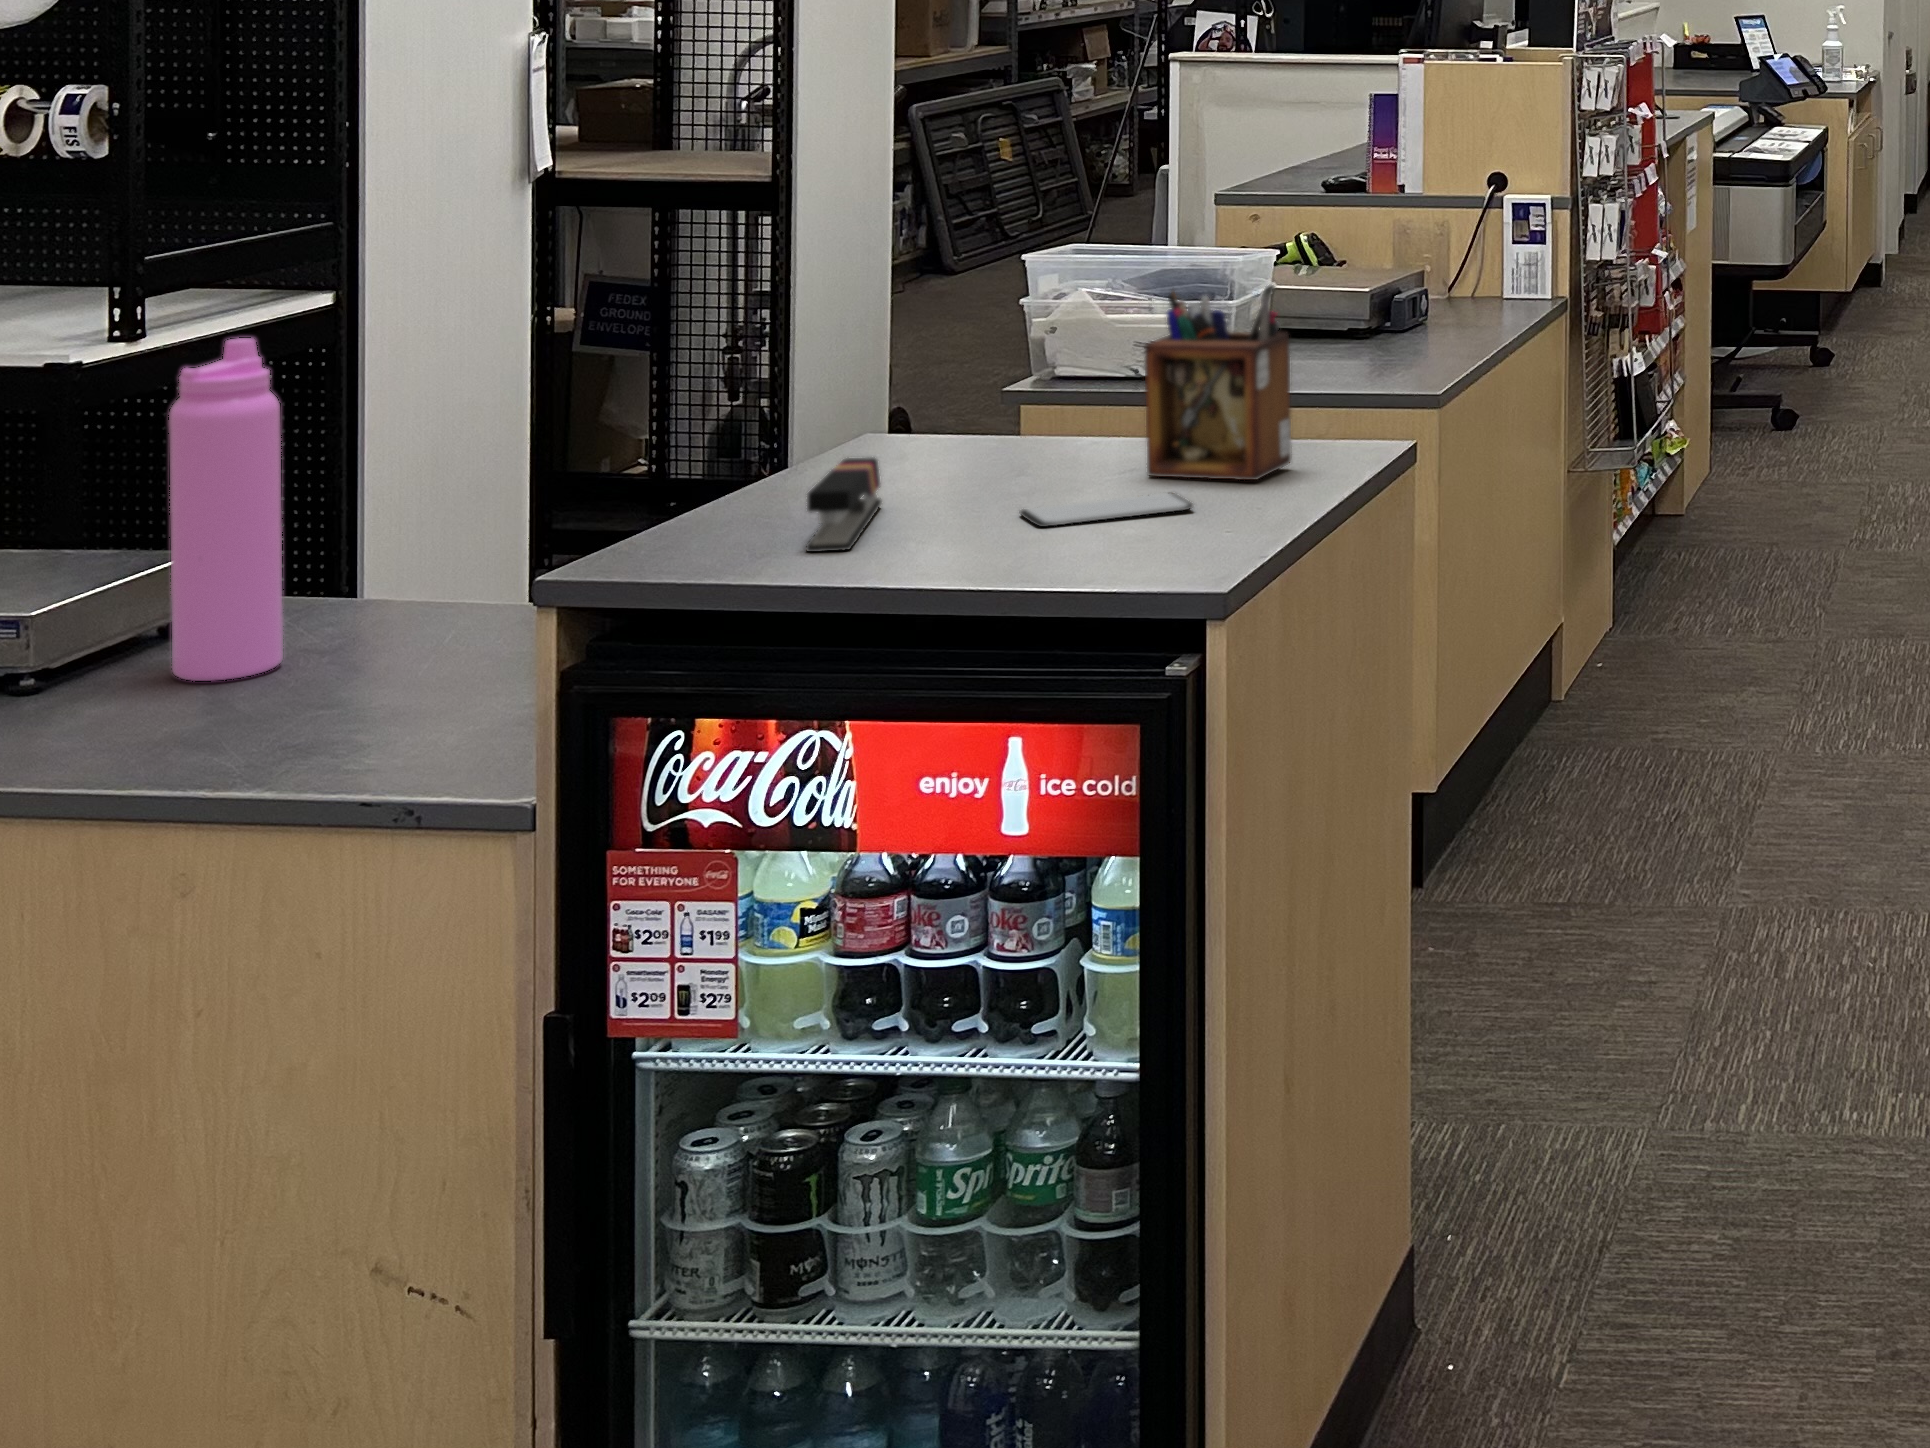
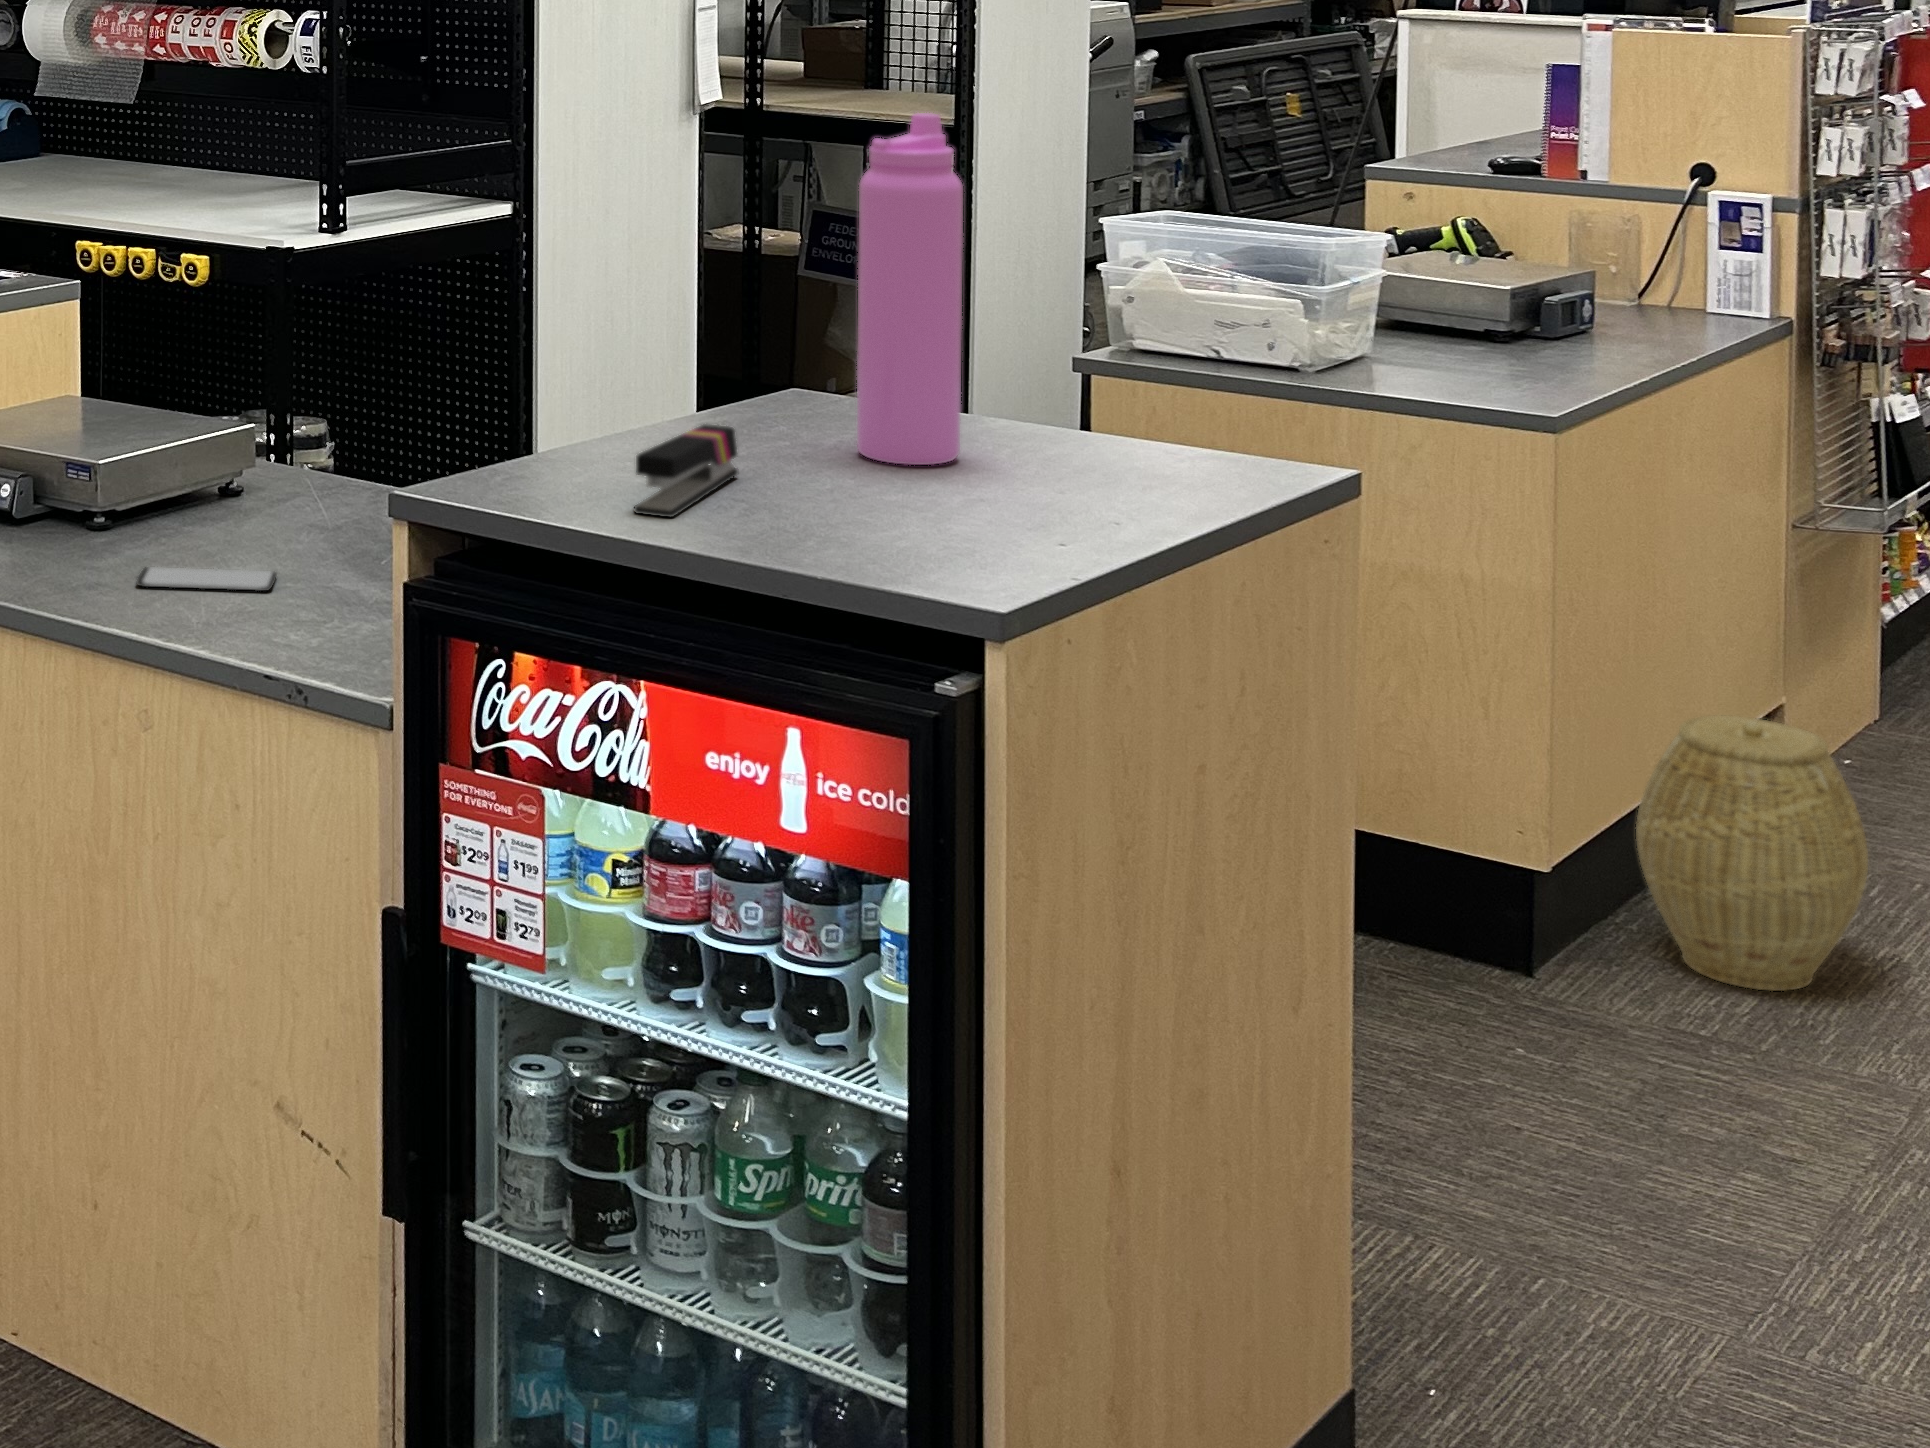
desk organizer: present [1144,285,1291,480] -> none [1021,285,1185,506]
water bottle: present [169,338,283,681] -> present [857,113,963,465]
smartphone: present [1020,493,1193,527] -> present [137,567,277,591]
woven basket: none [1494,623,1665,849] -> present [1636,715,1868,991]

